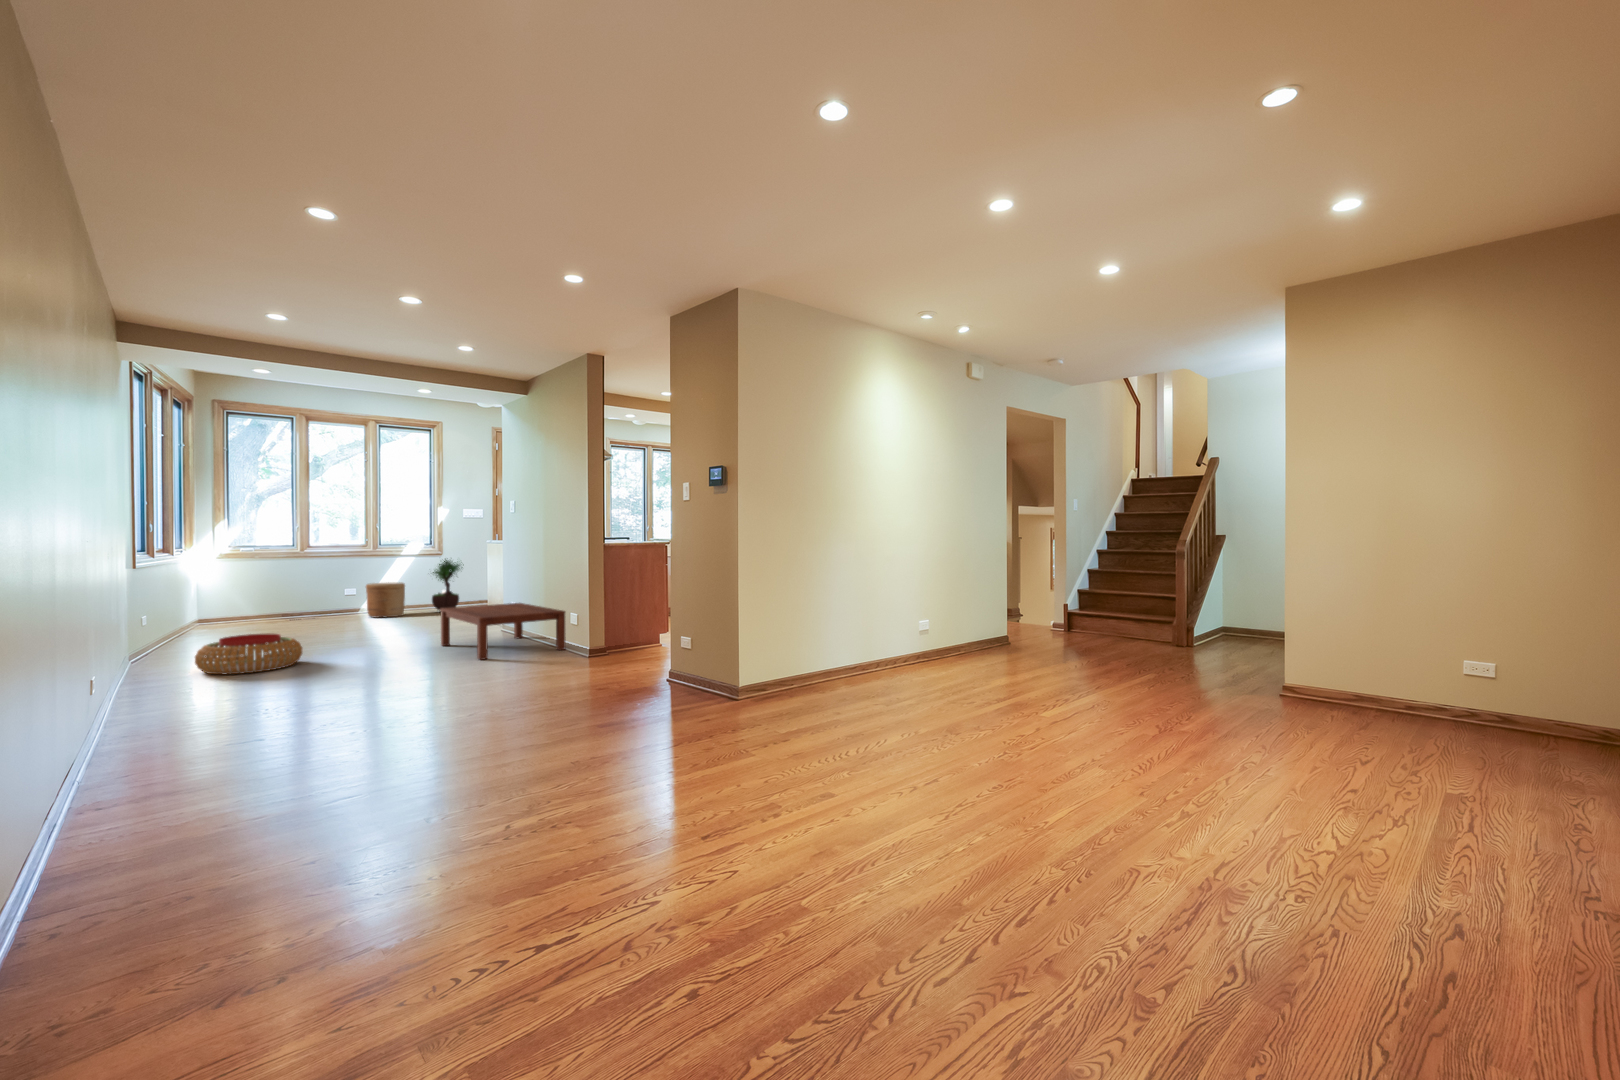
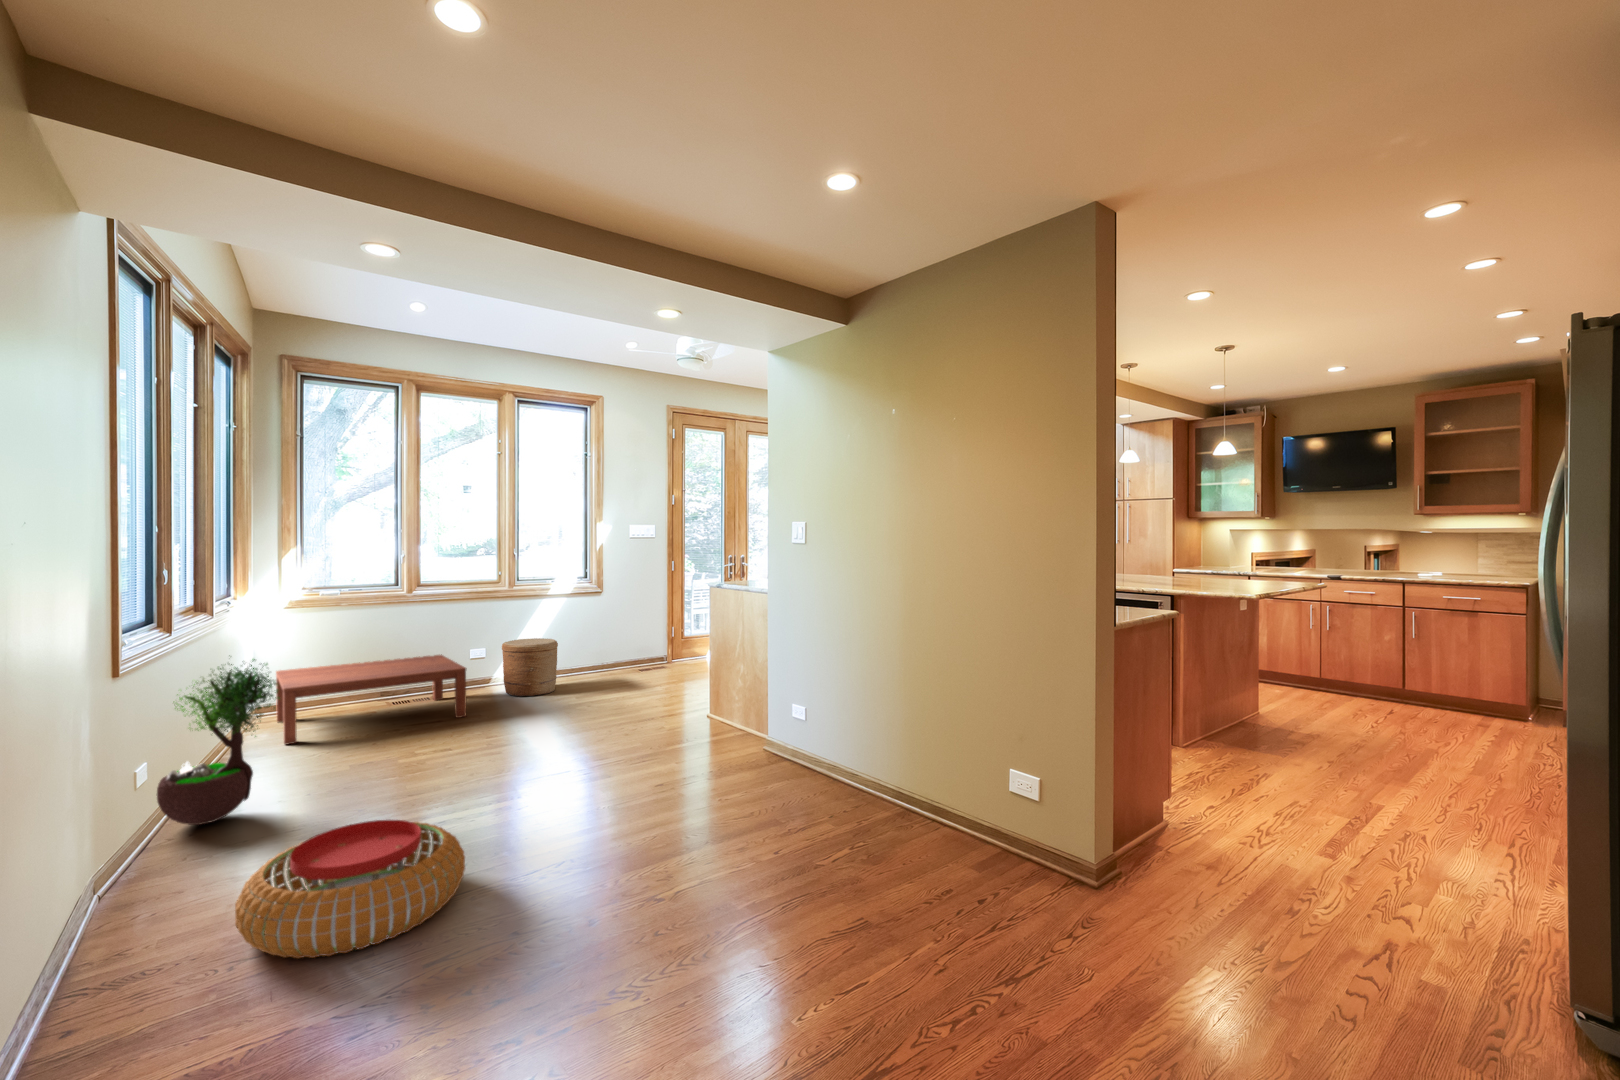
potted tree: present [432,559,460,610] -> present [157,655,280,825]
coffee table: present [440,603,566,660] -> present [276,654,467,744]

